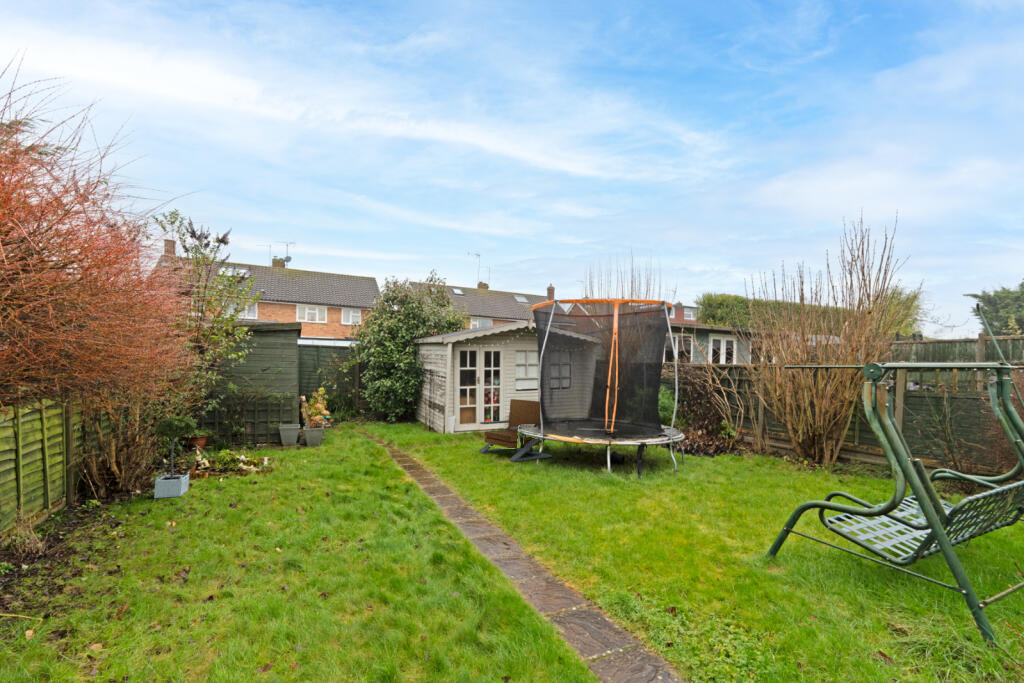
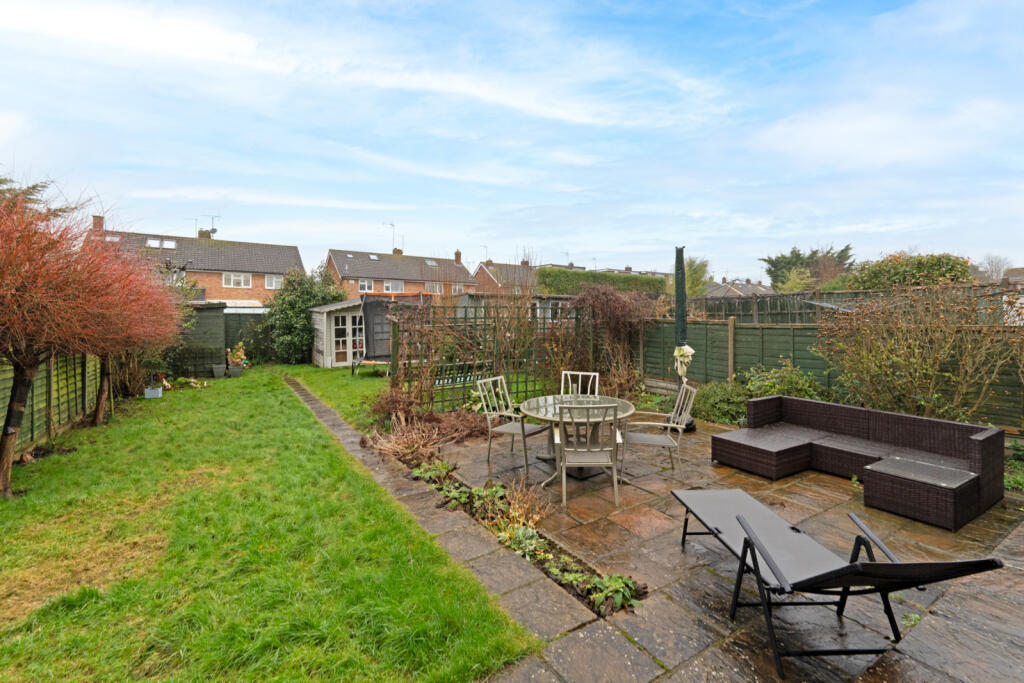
lounge chair: present [479,399,552,462] -> none [339,346,381,380]

